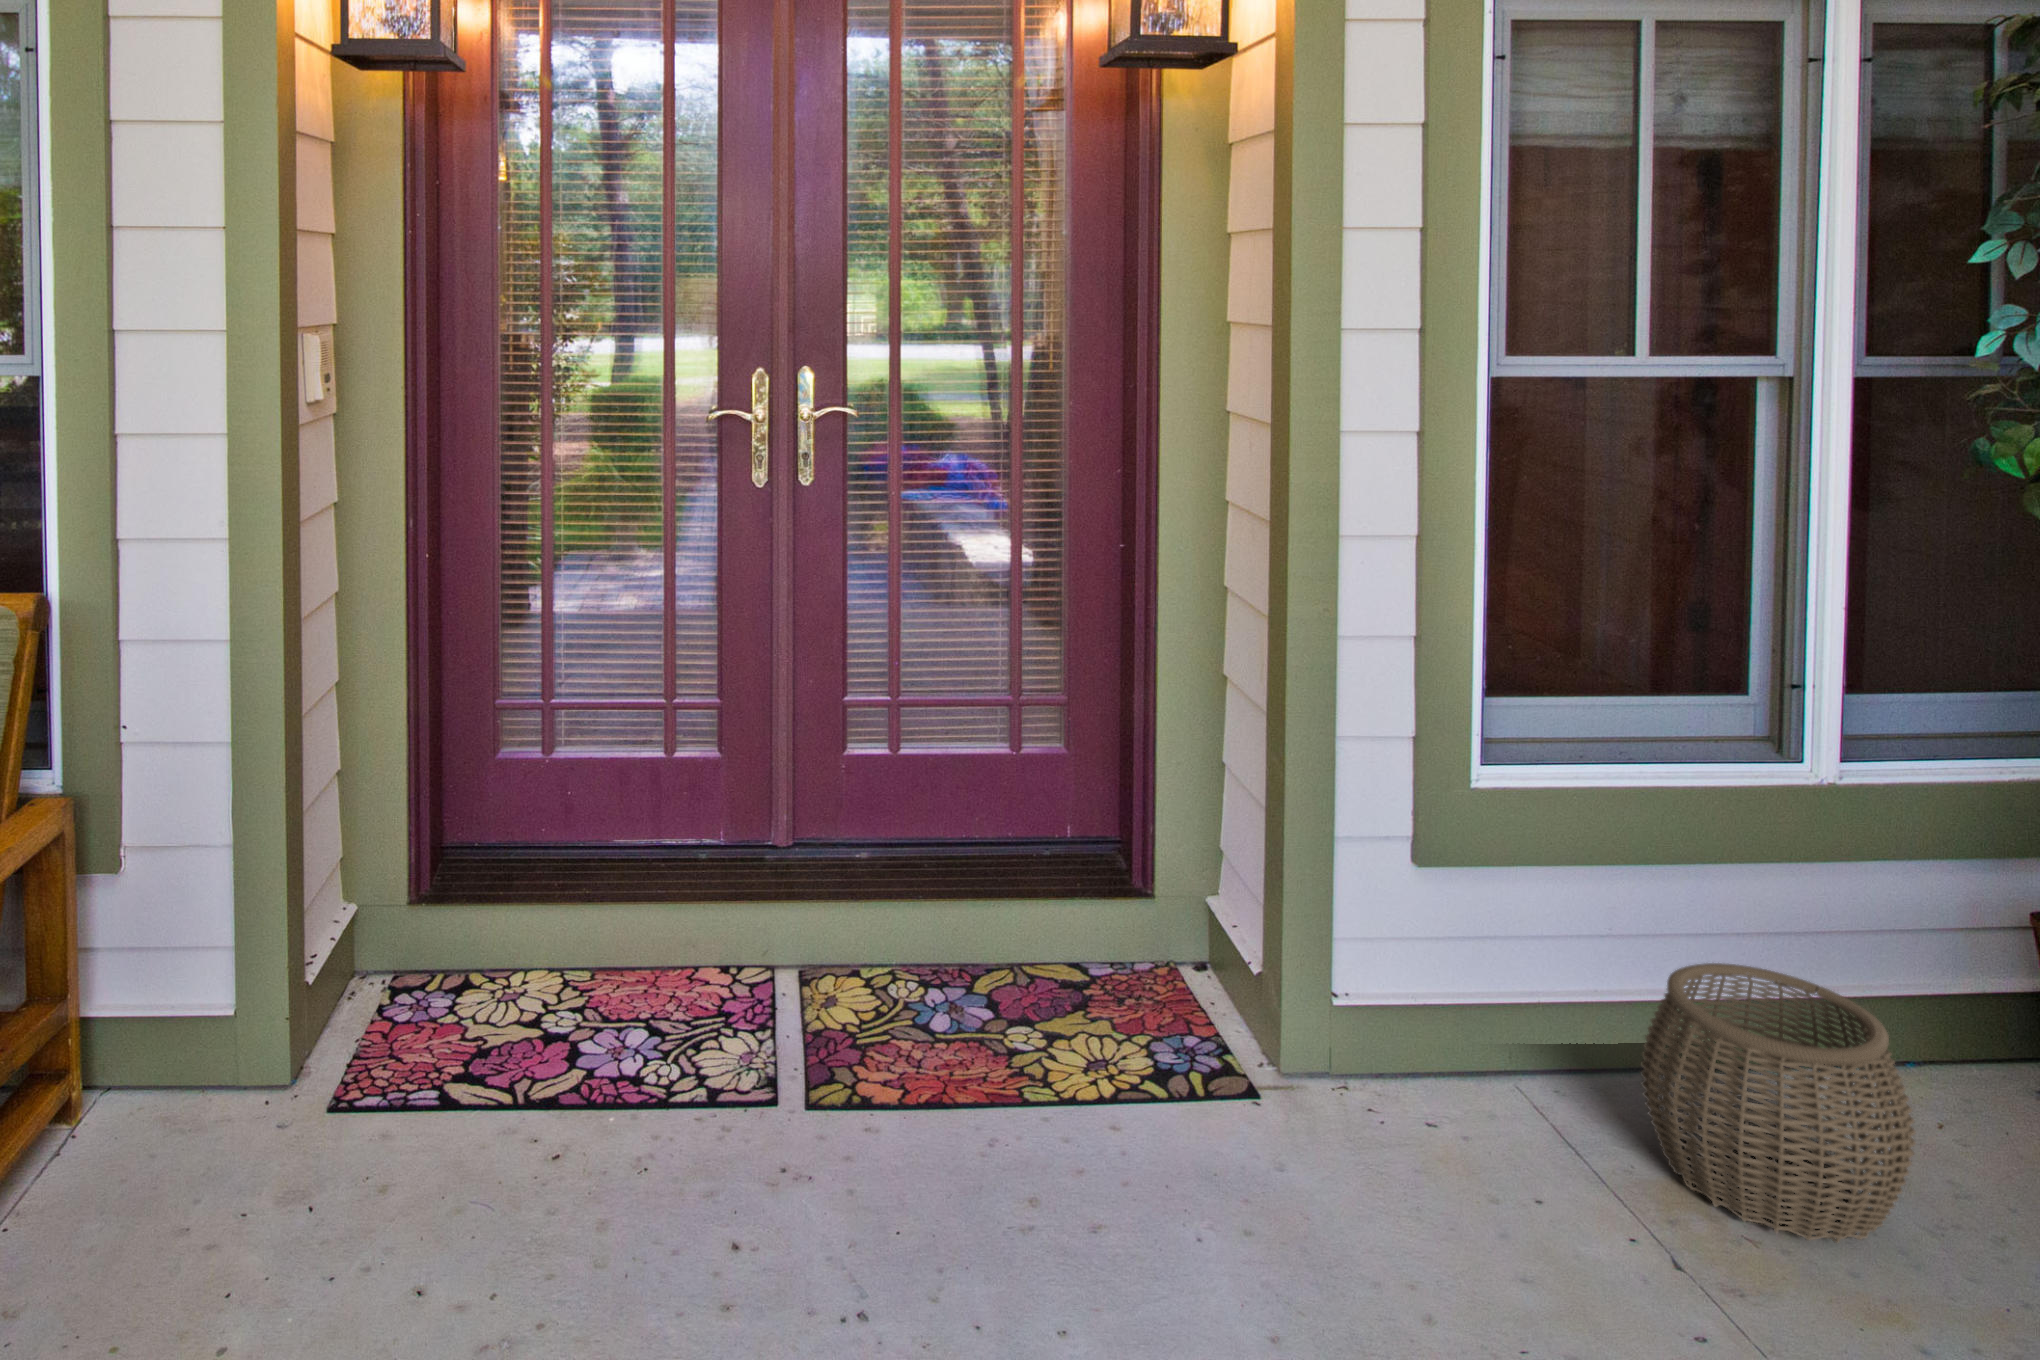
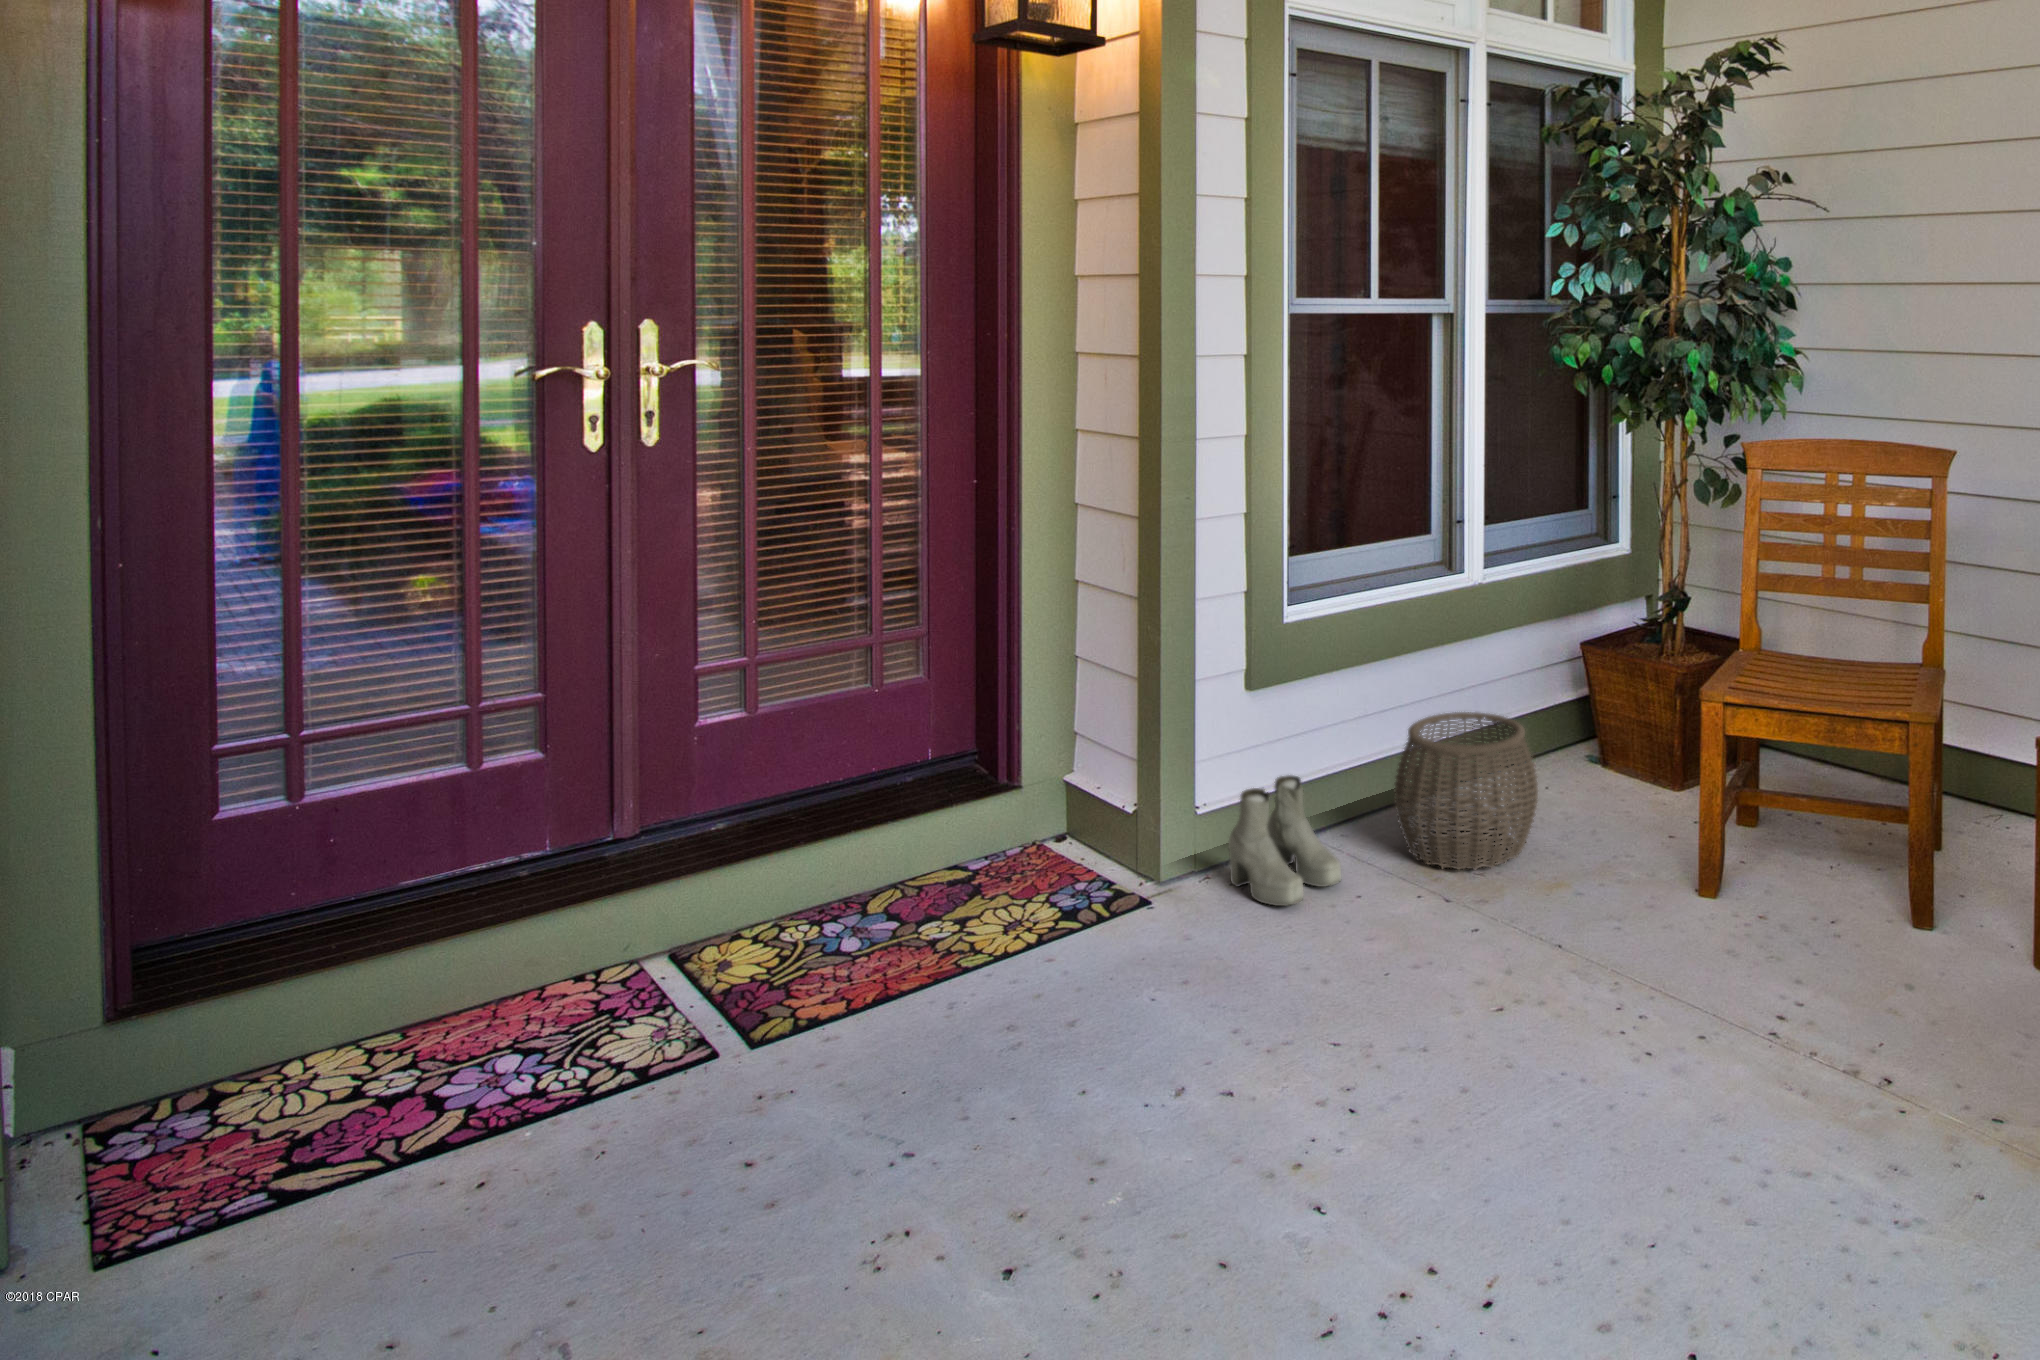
boots: none [1377,985,1536,1175] -> present [1228,775,1341,906]

